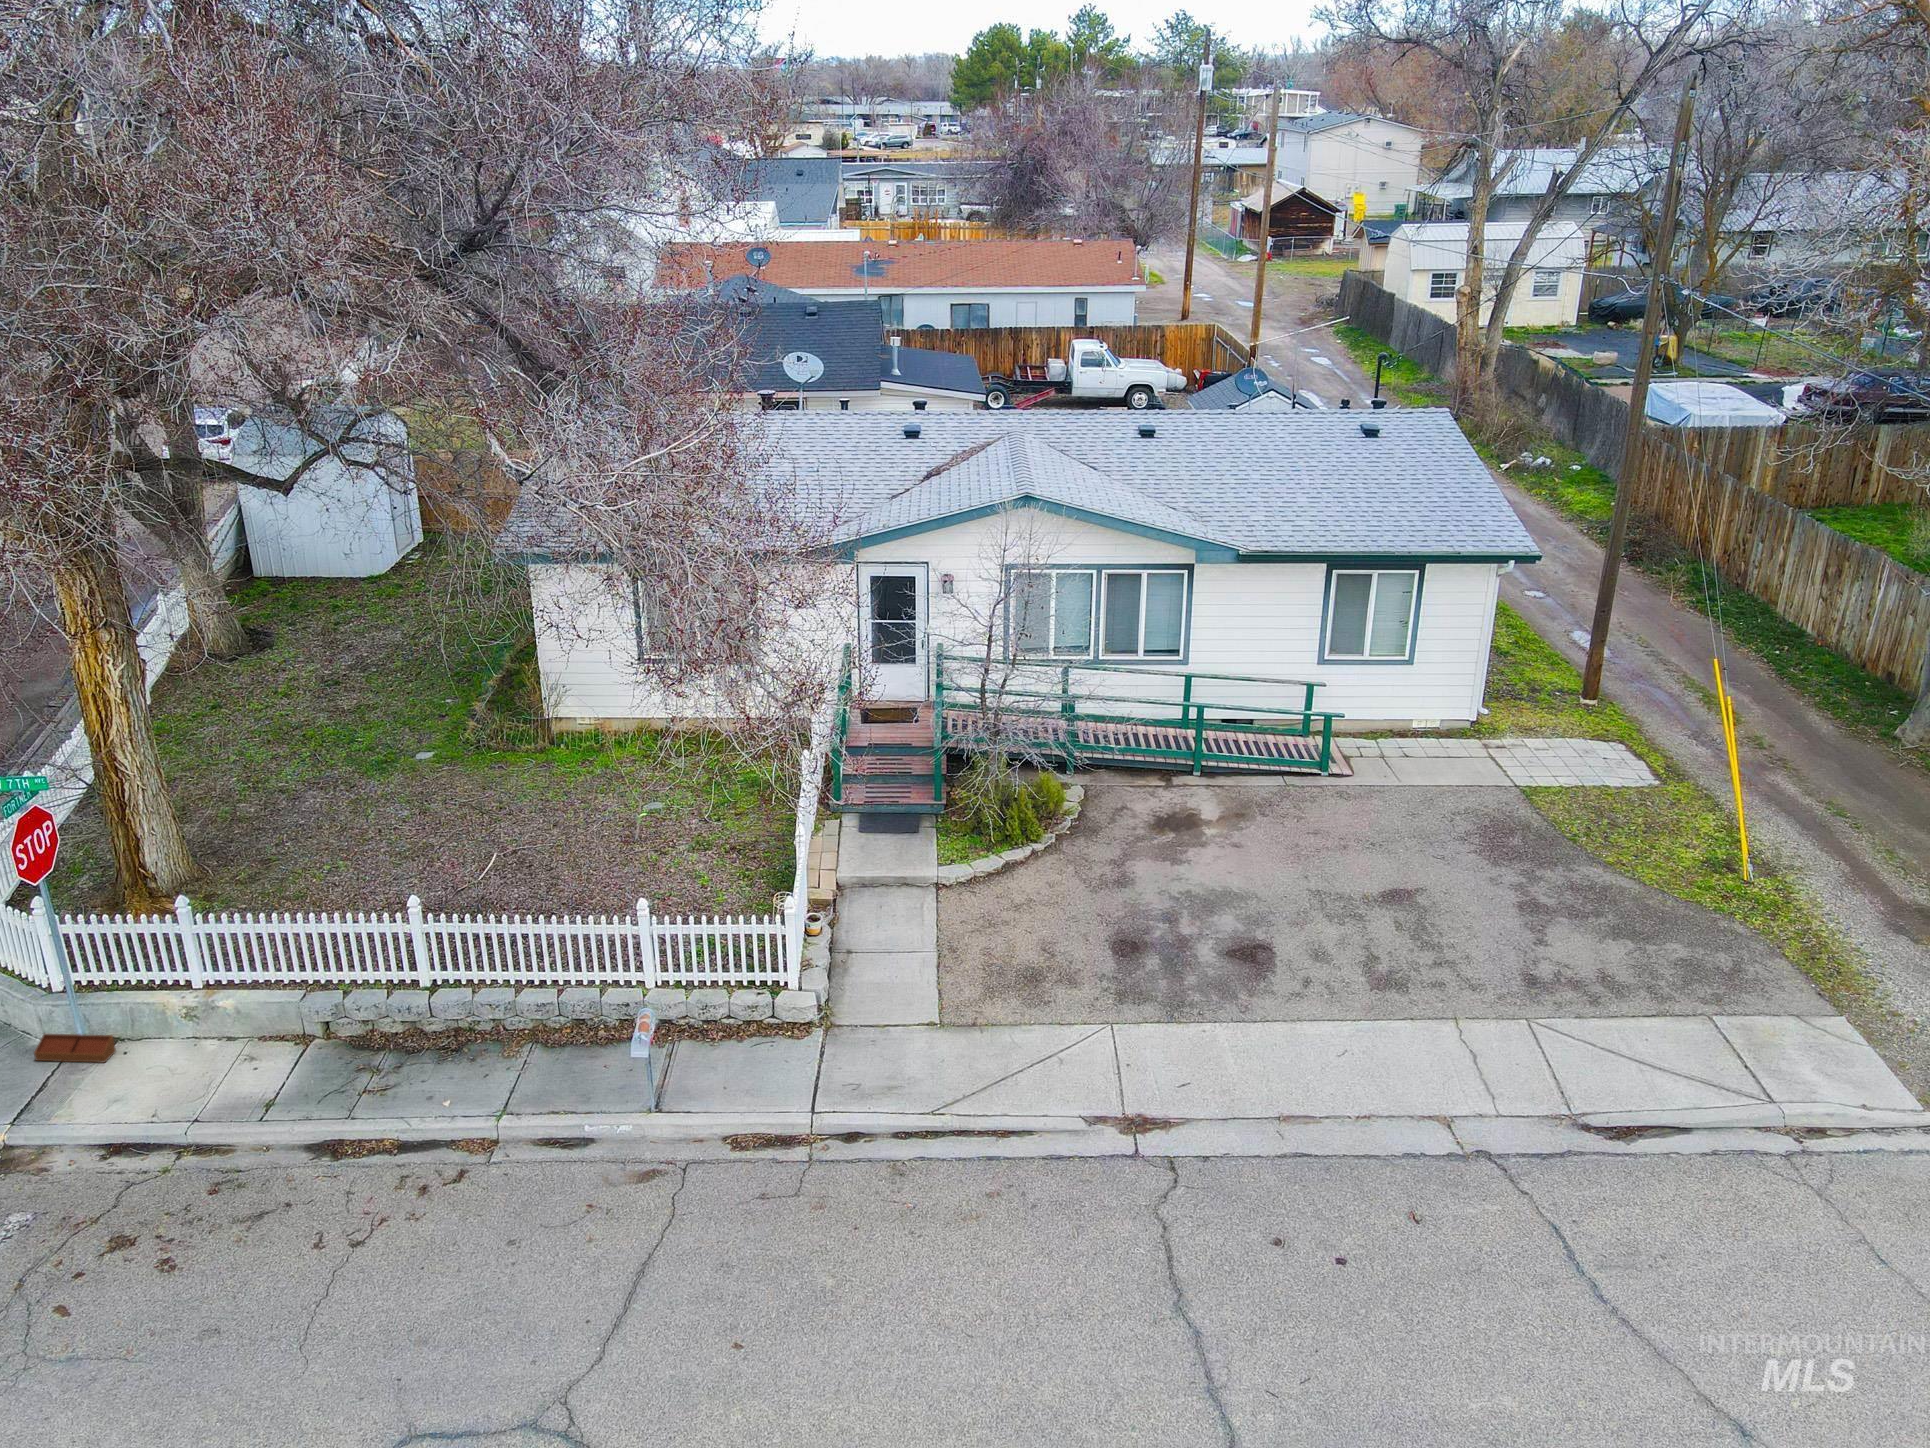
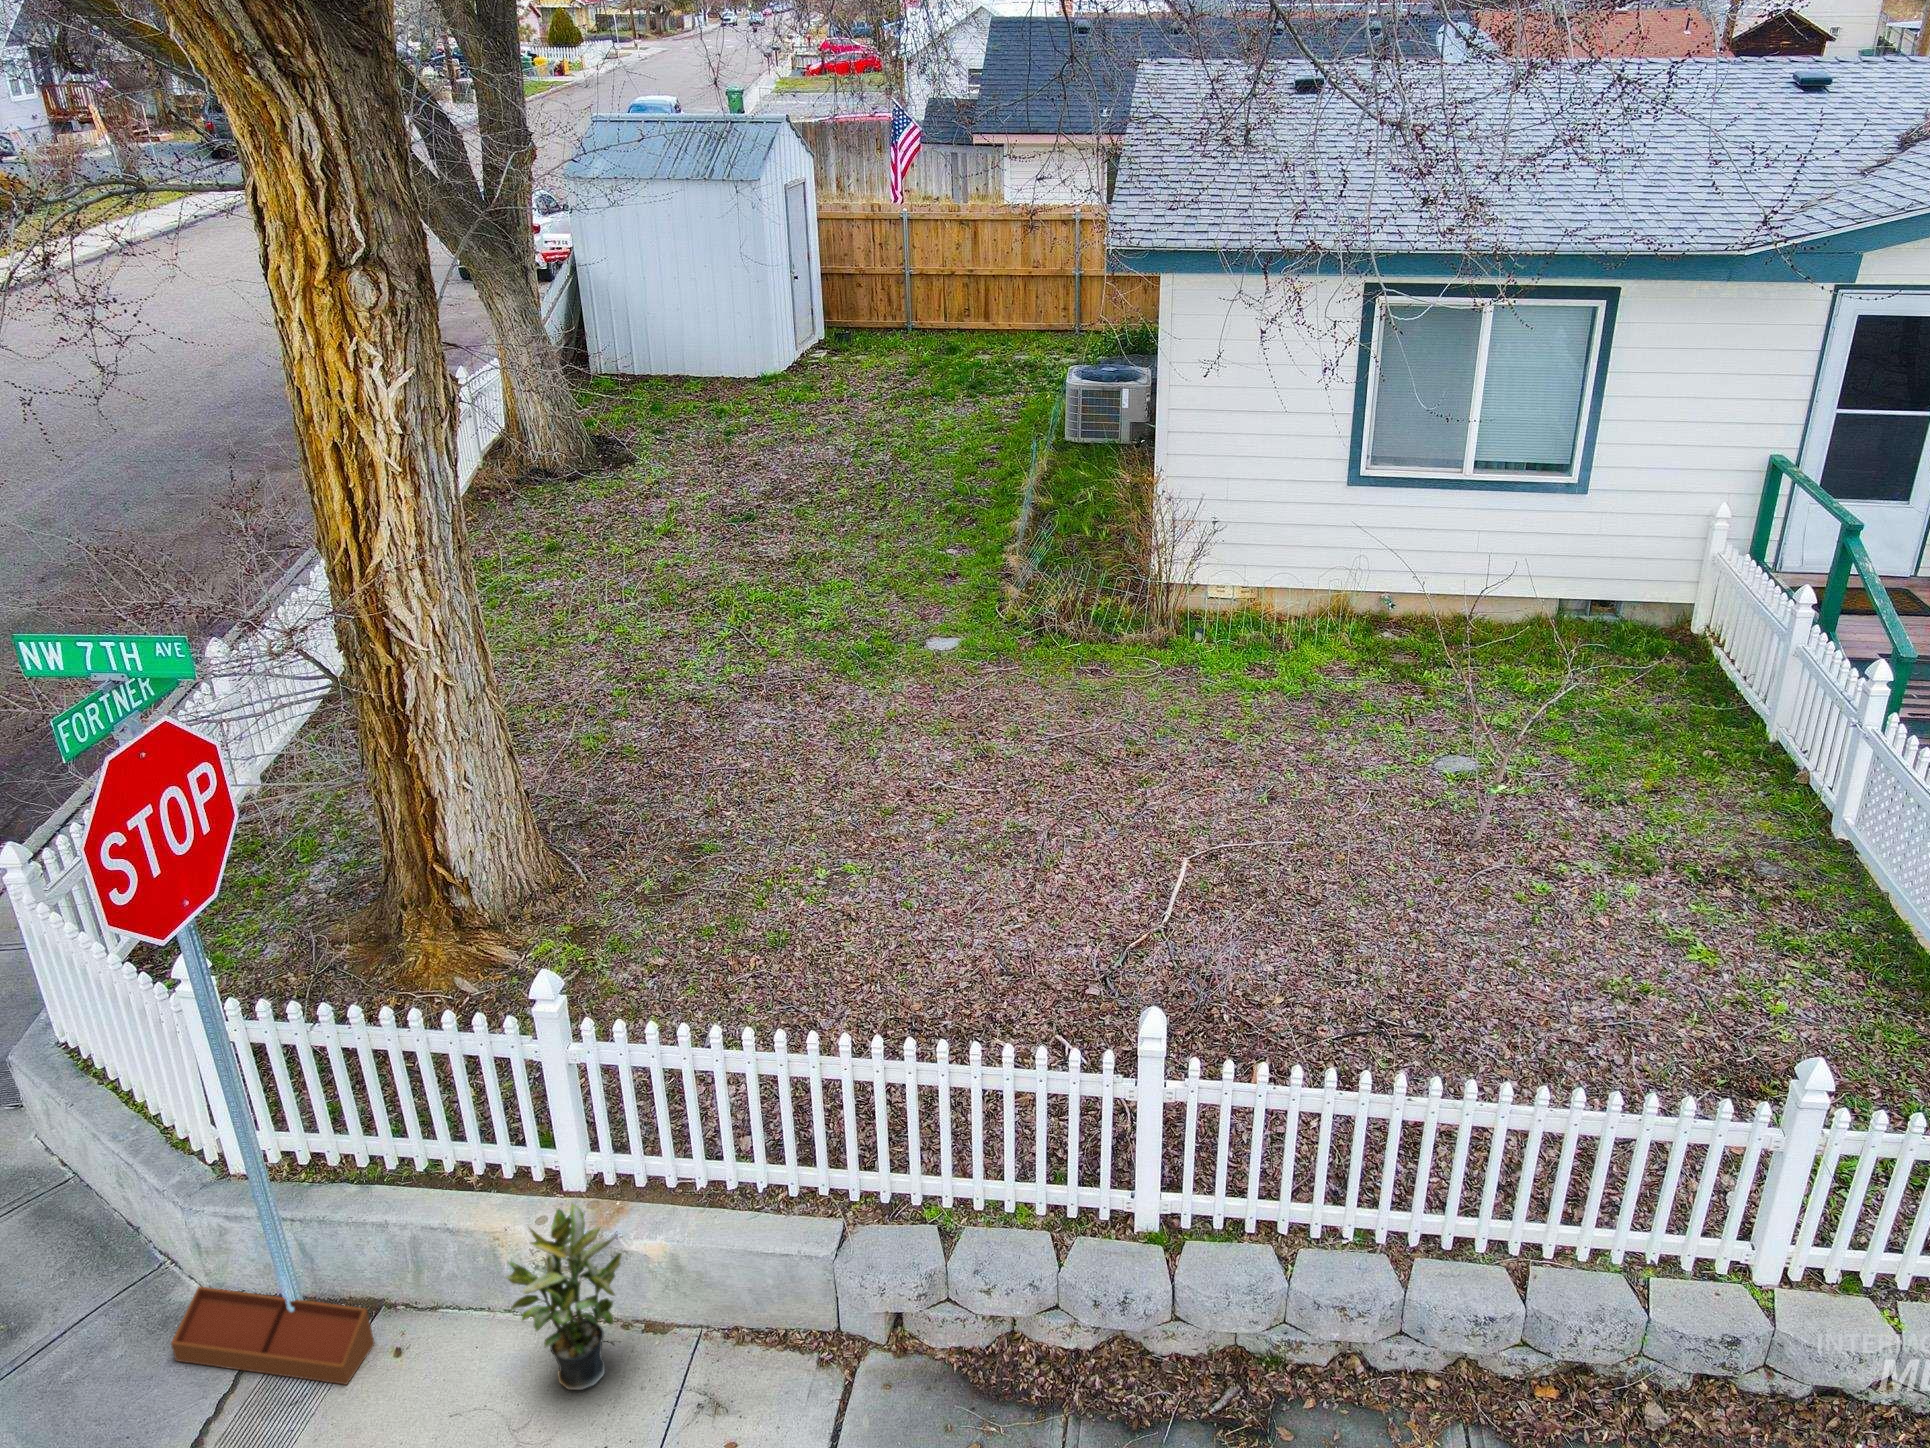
potted plant: none [166,983,212,1058] -> present [507,1203,622,1390]

